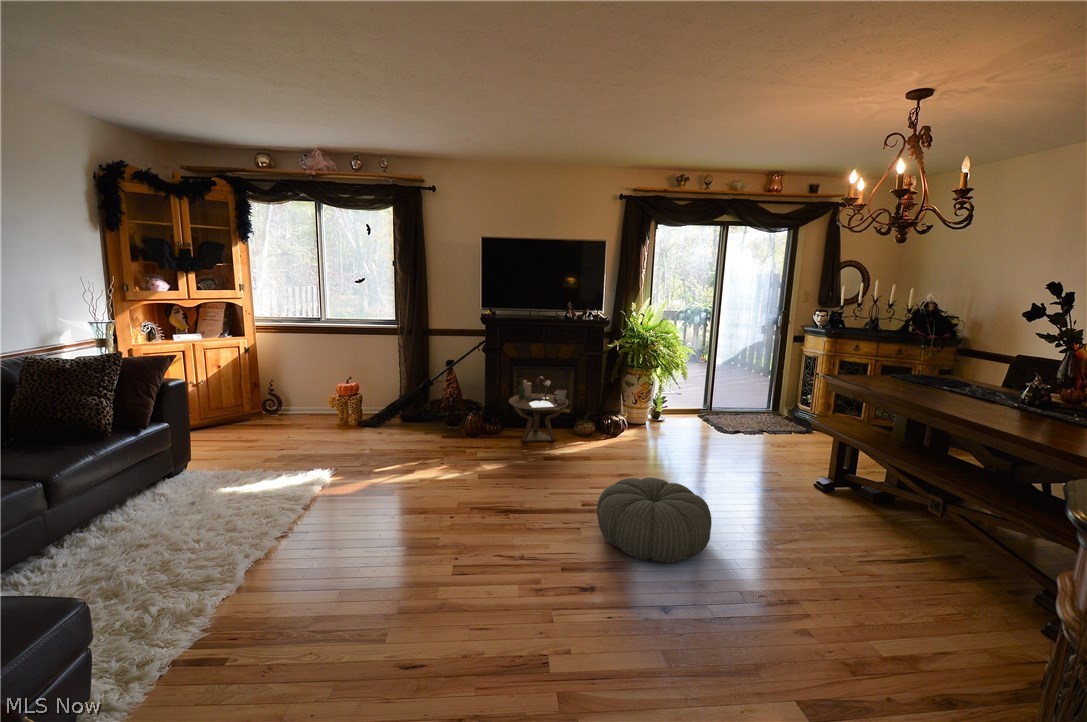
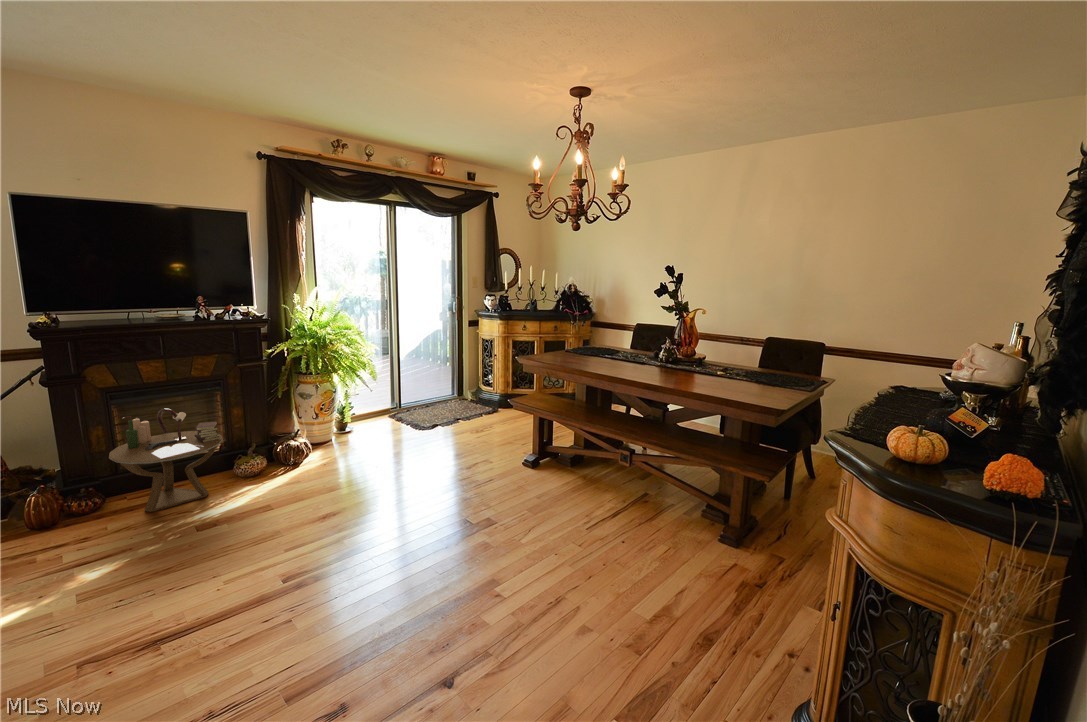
pouf: present [597,477,712,563] -> none [314,510,463,626]

